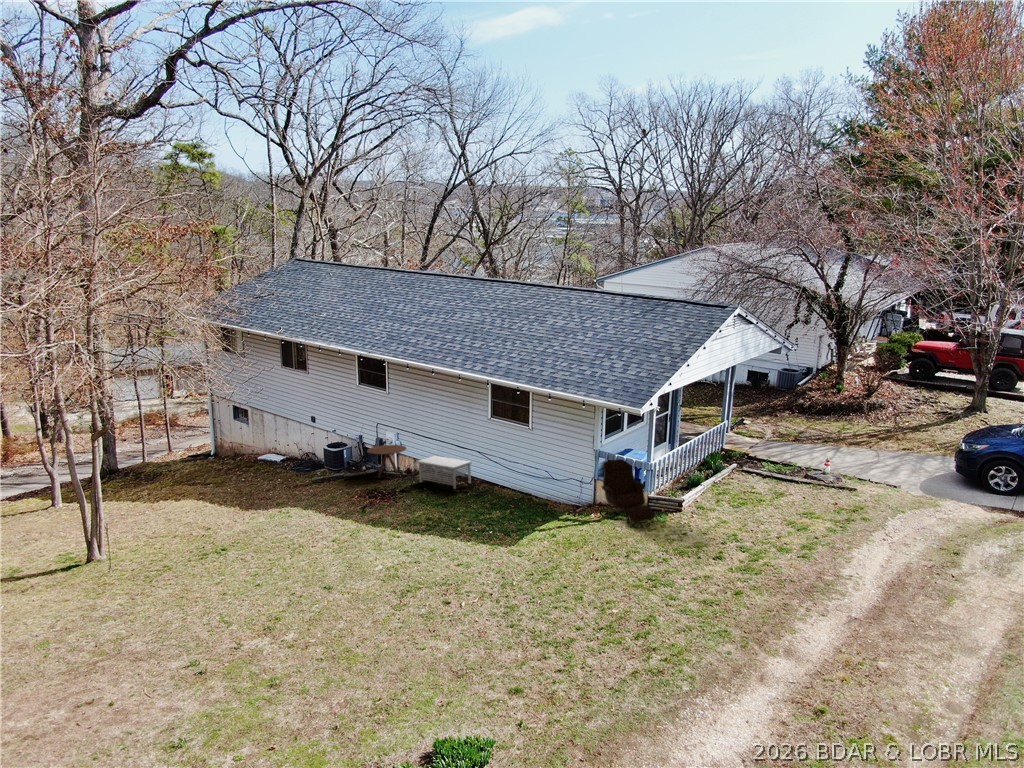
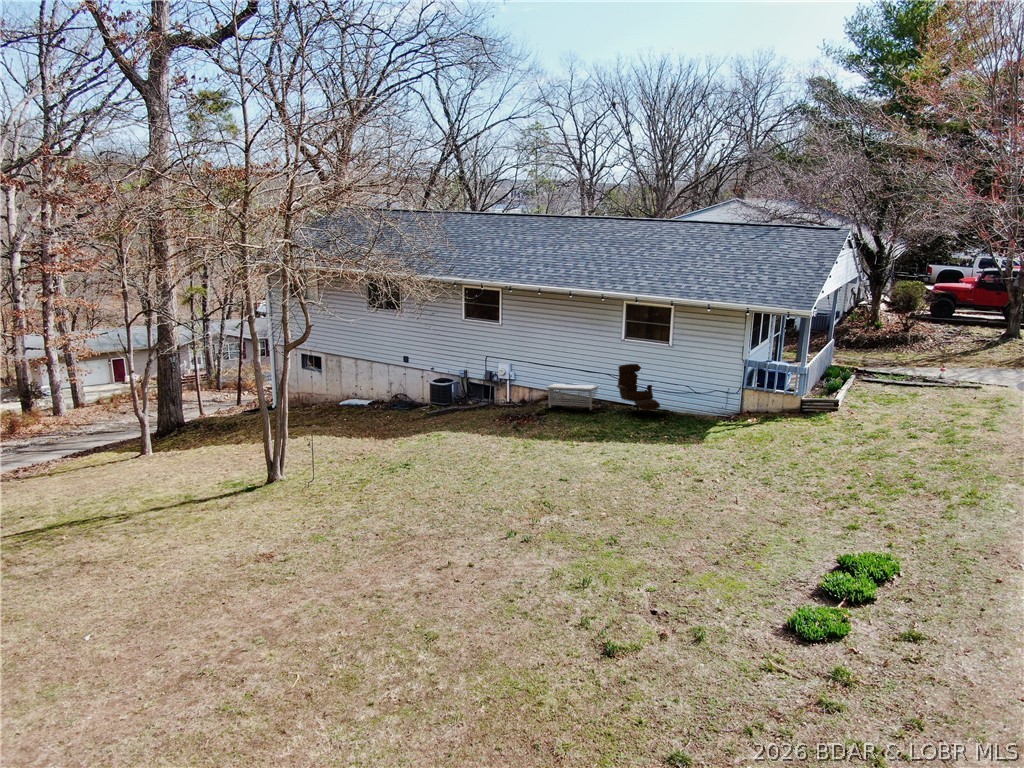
round table: present [367,445,406,478] -> none [488,376,526,407]
lounge chair: present [602,459,654,529] -> present [617,364,660,416]

